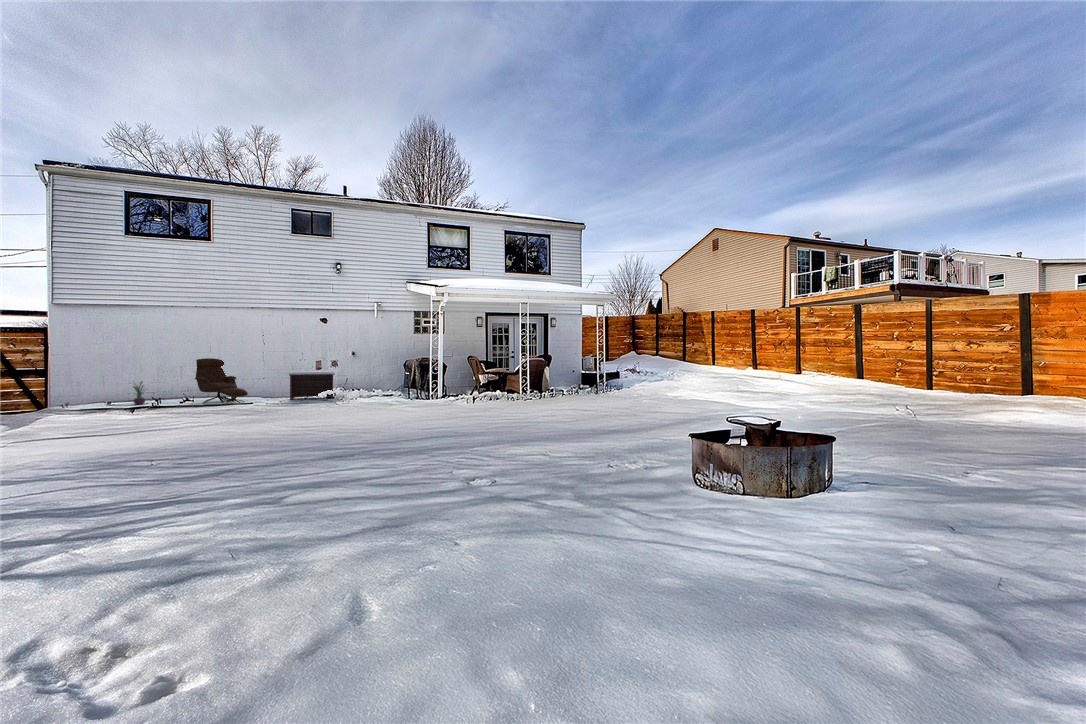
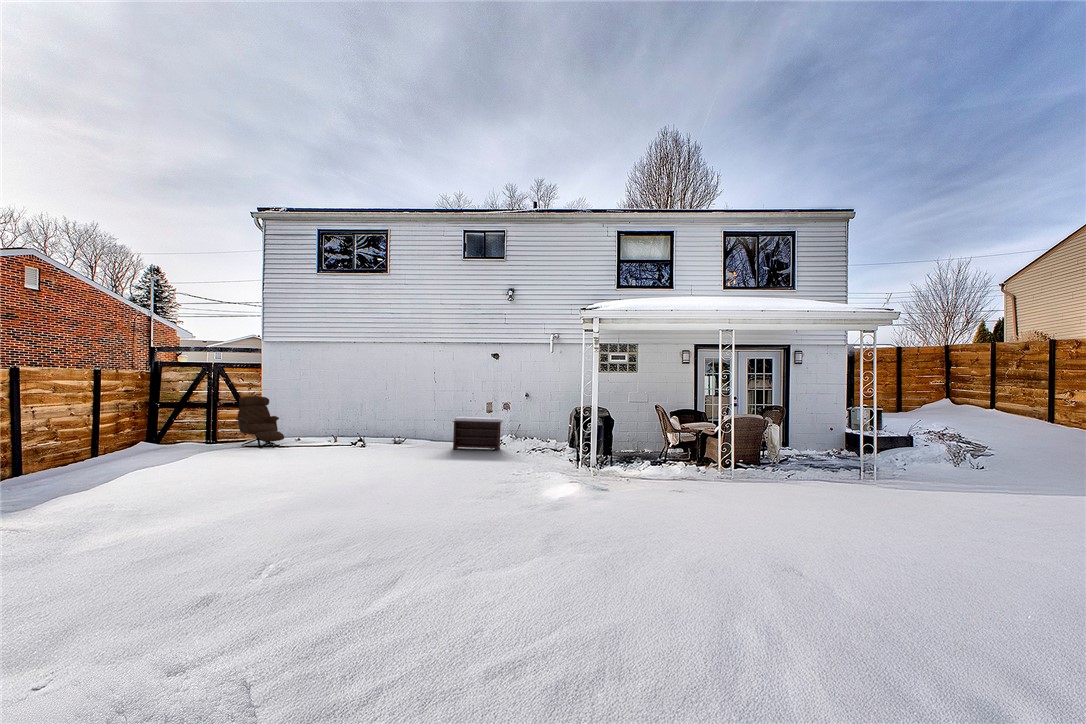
lounge chair: present [195,358,248,403] -> present [236,396,284,448]
decorative plant: present [133,381,145,405] -> none [303,421,333,446]

